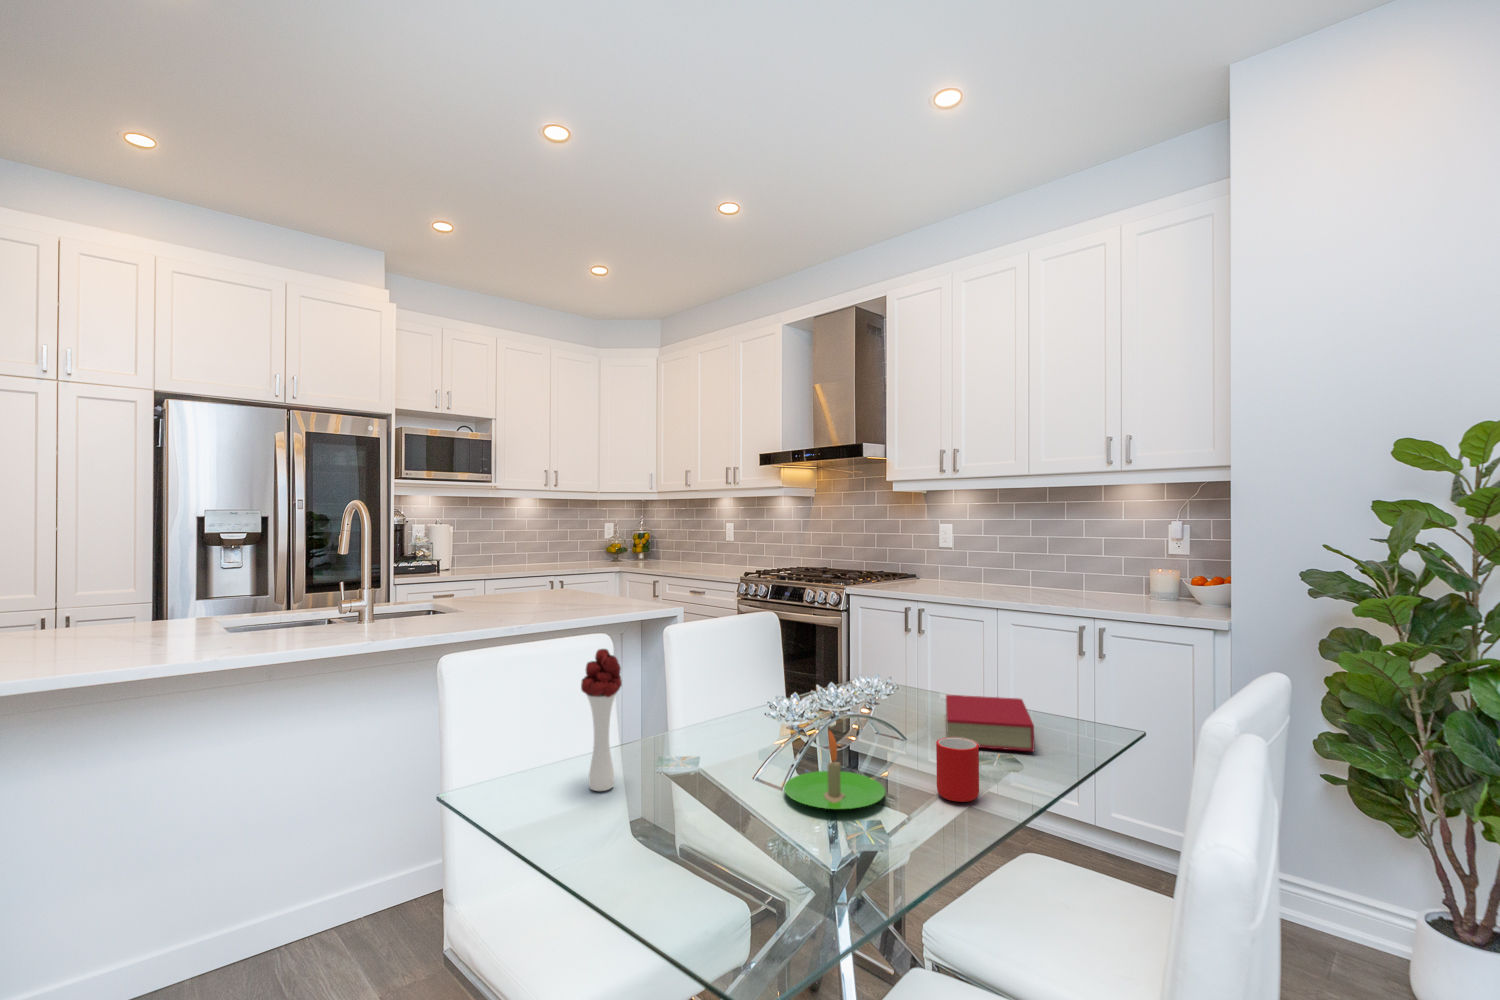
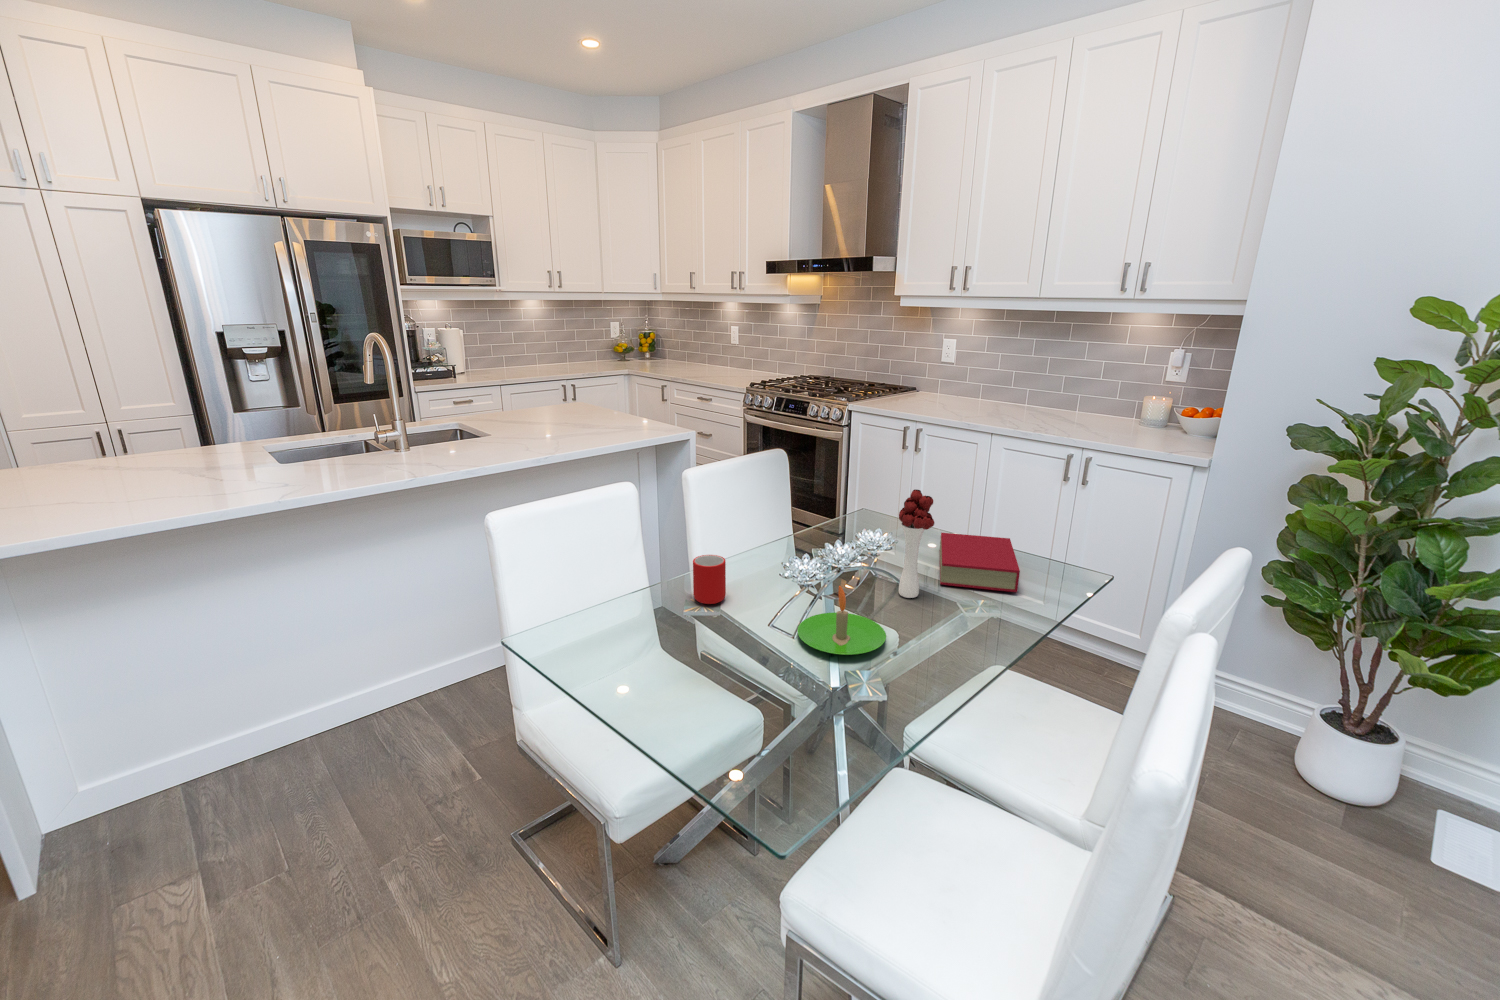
flower bouquet: present [581,649,622,791] -> present [899,490,934,598]
cup: present [936,738,979,802] -> present [693,555,726,604]

